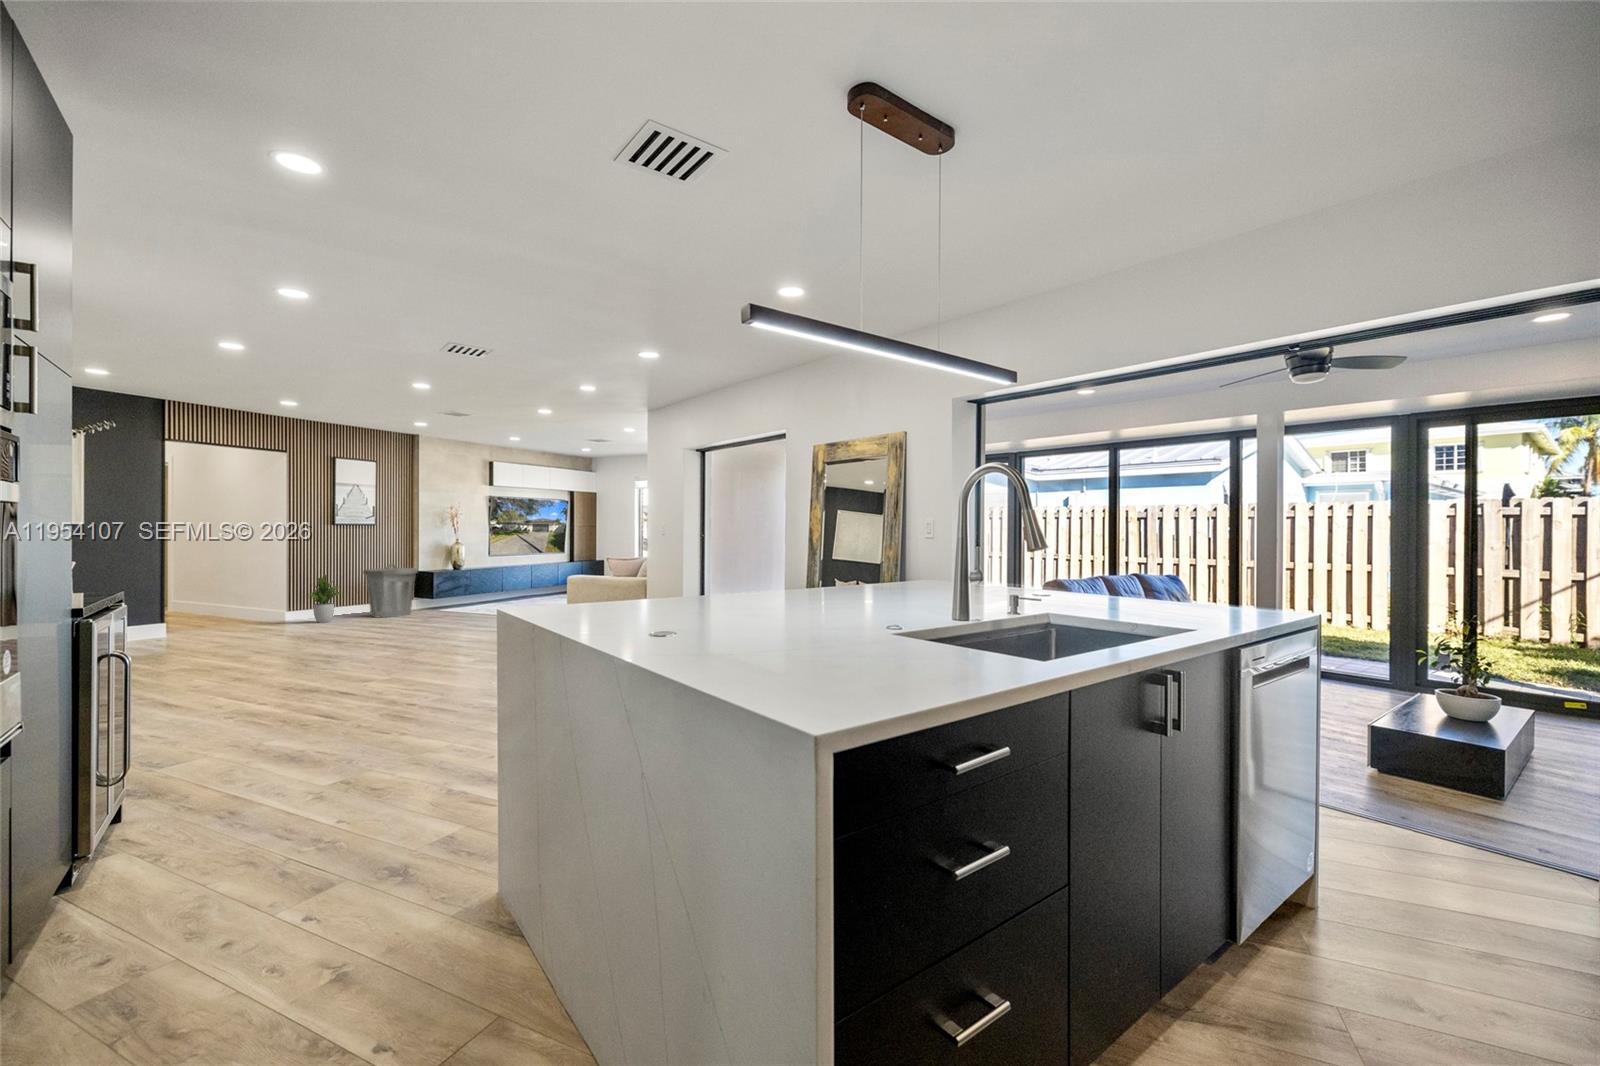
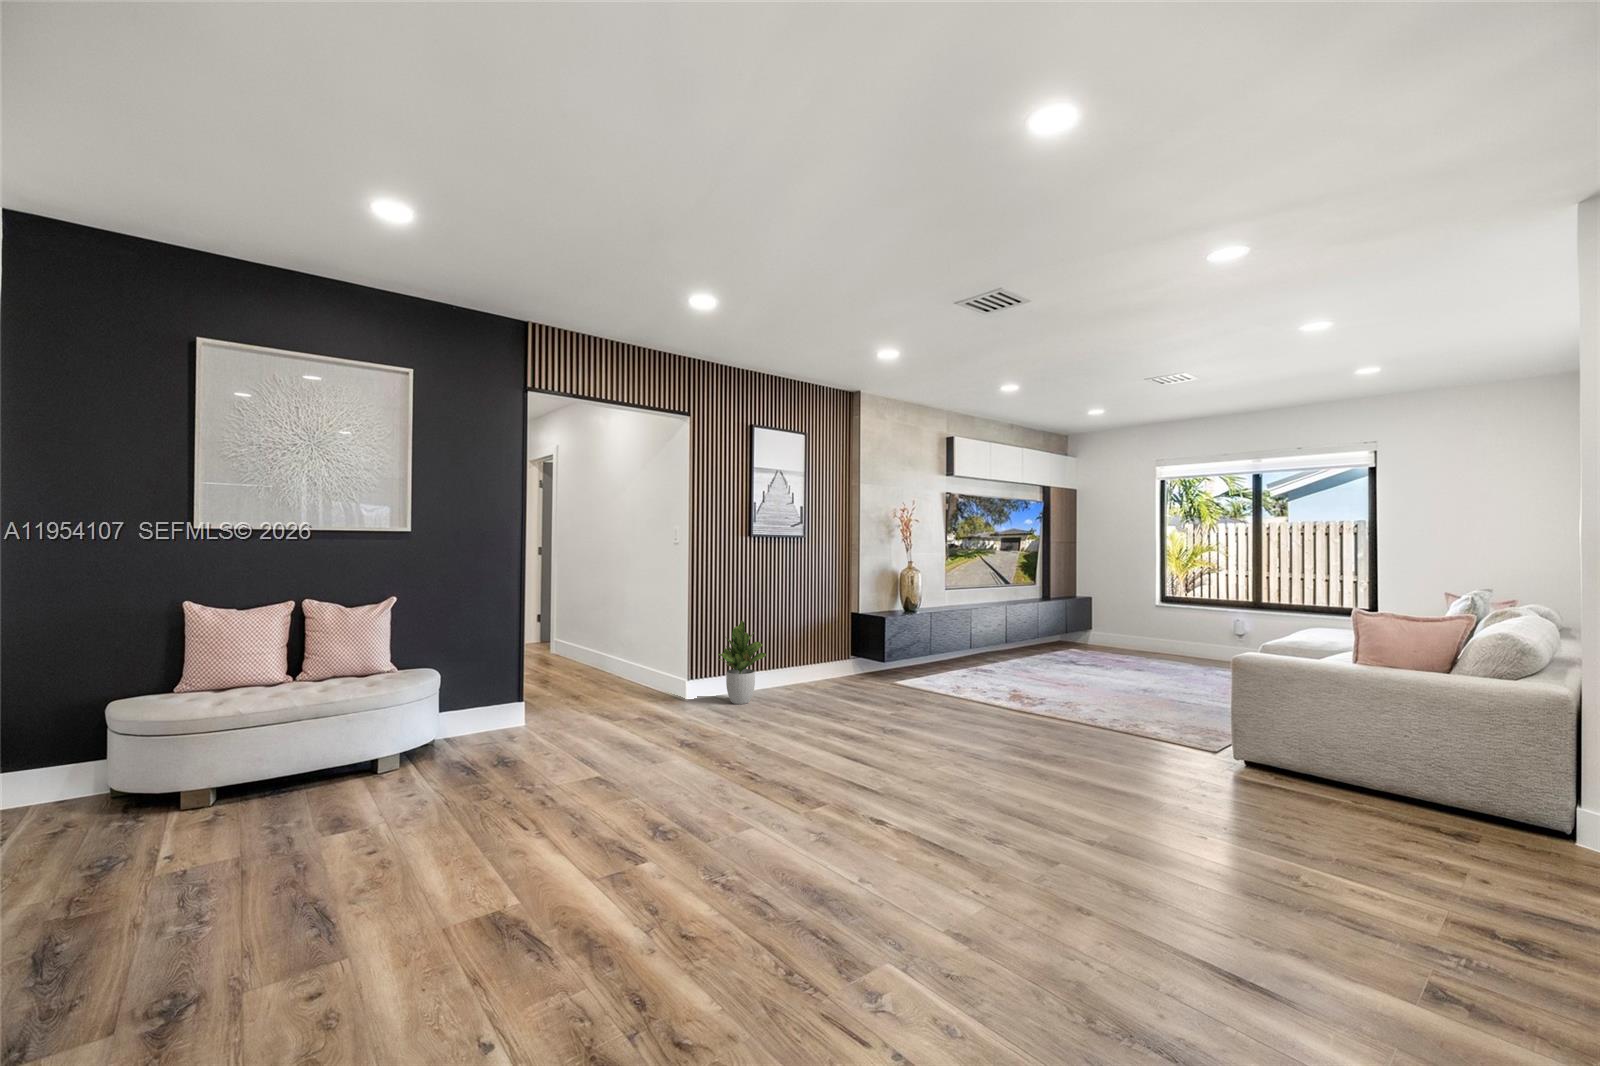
trash can: present [363,564,418,617] -> none [791,603,870,696]

